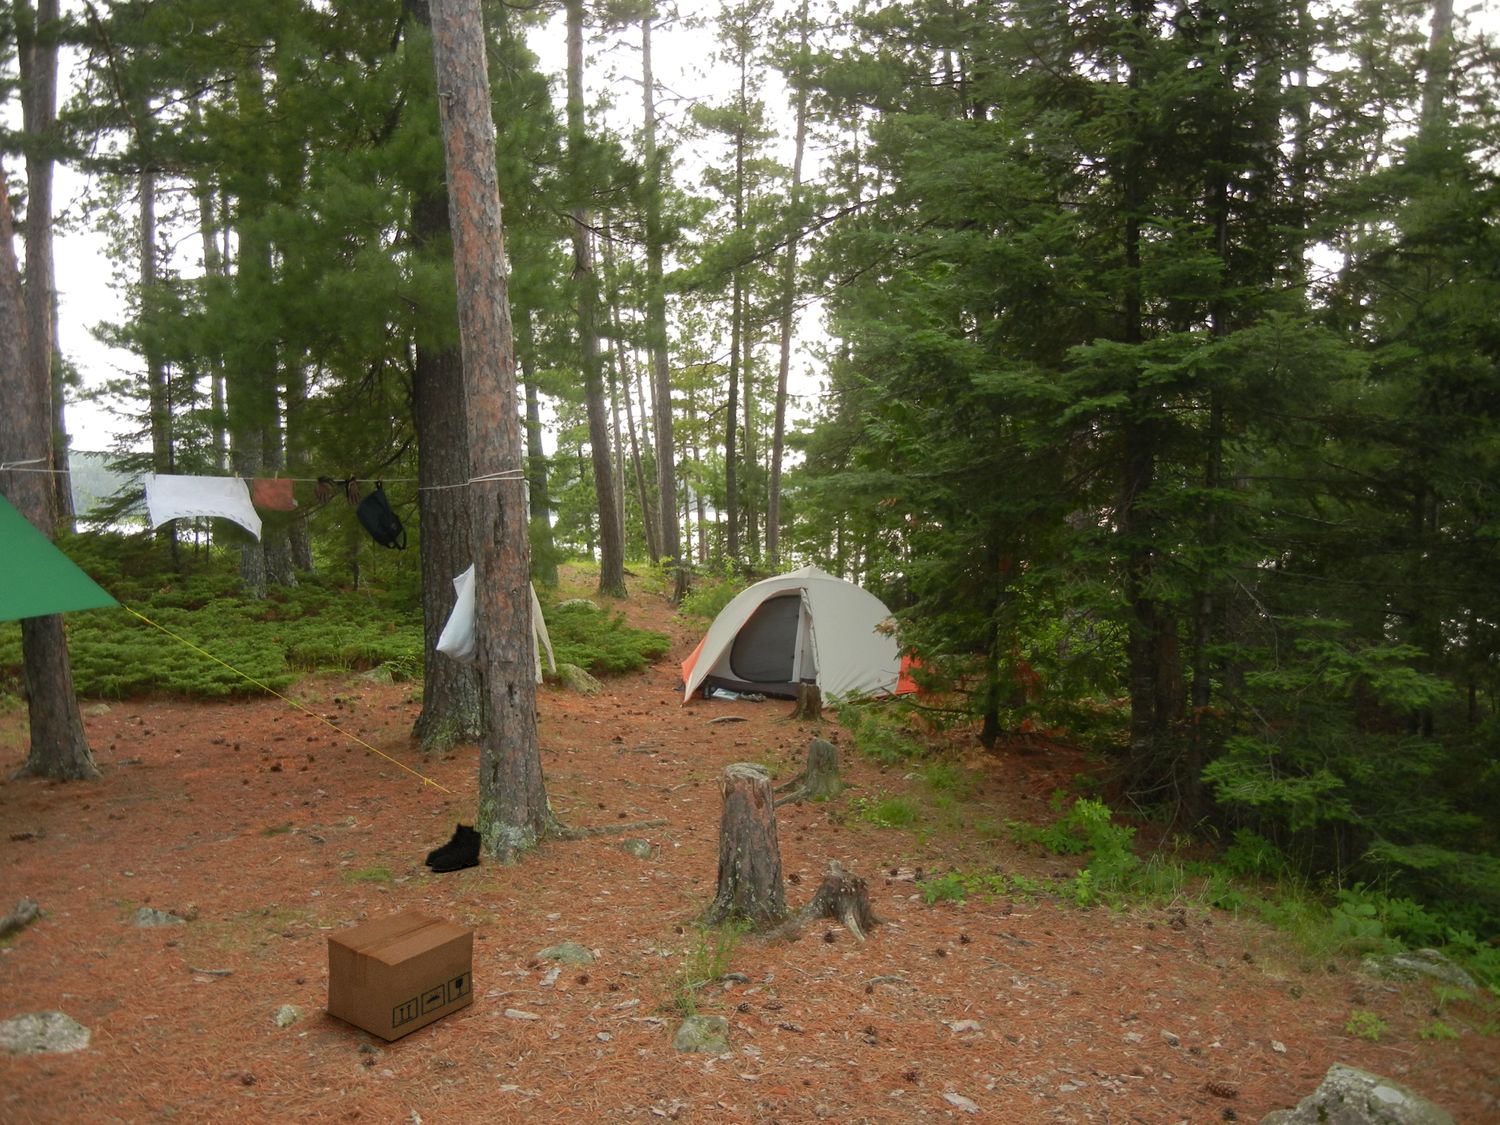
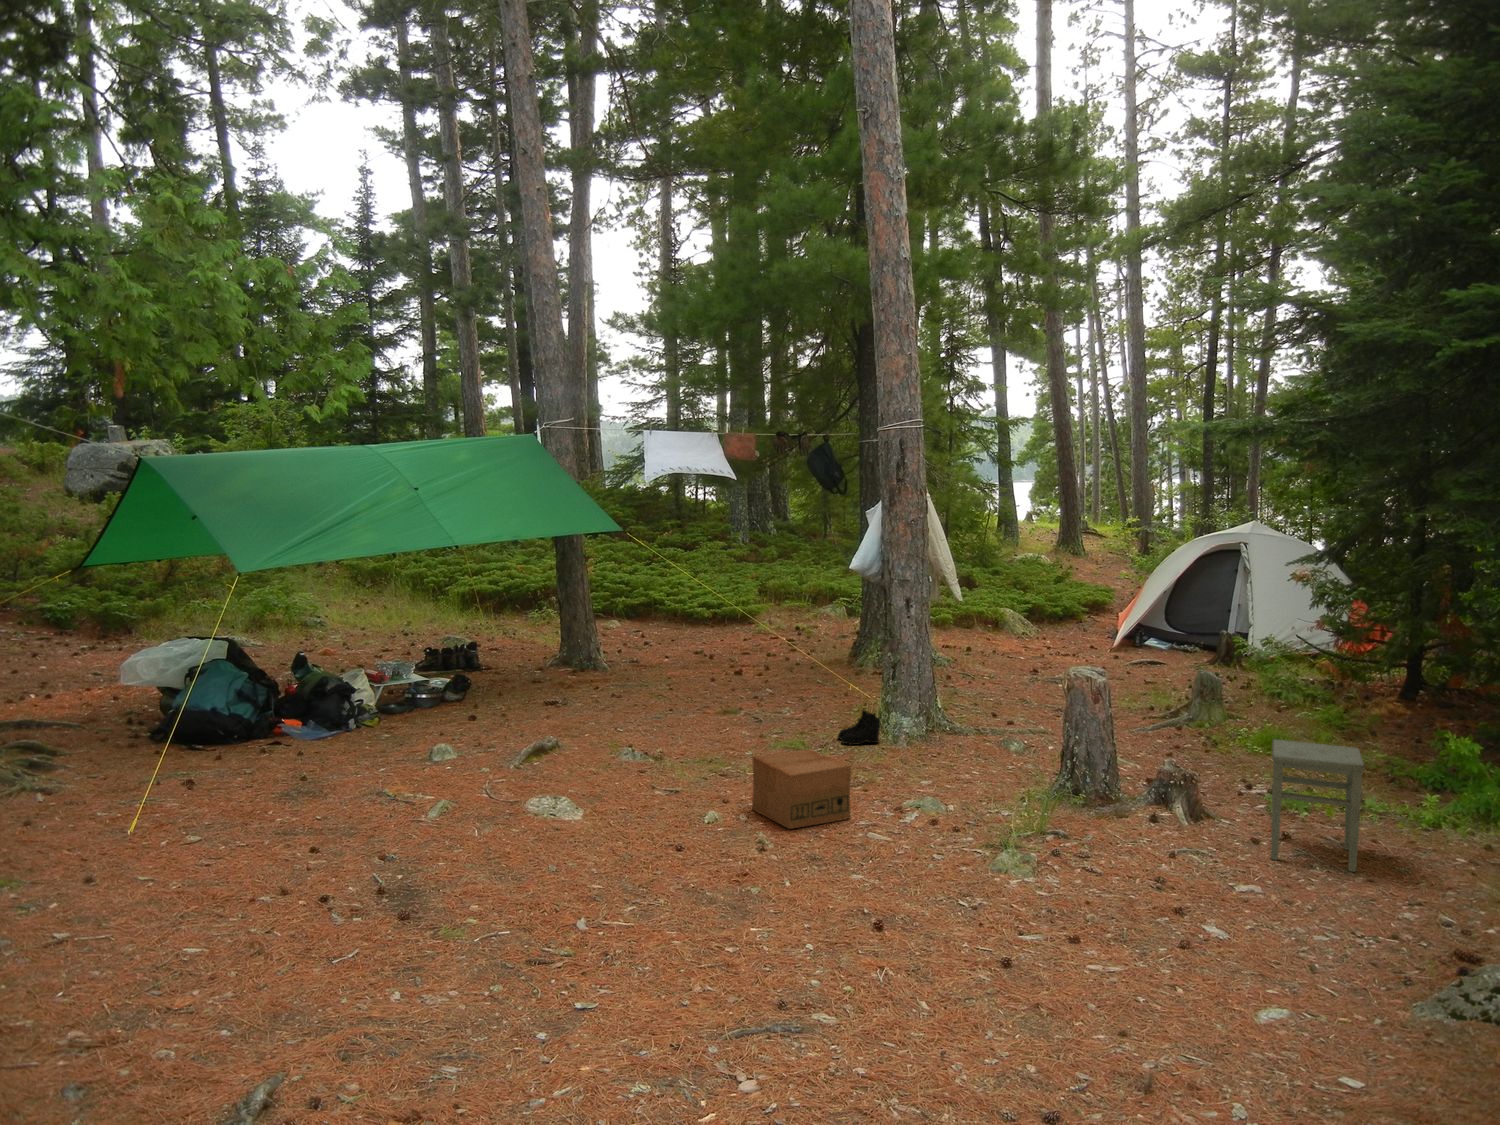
stool: none [939,827,1042,968] -> present [1271,739,1365,872]

